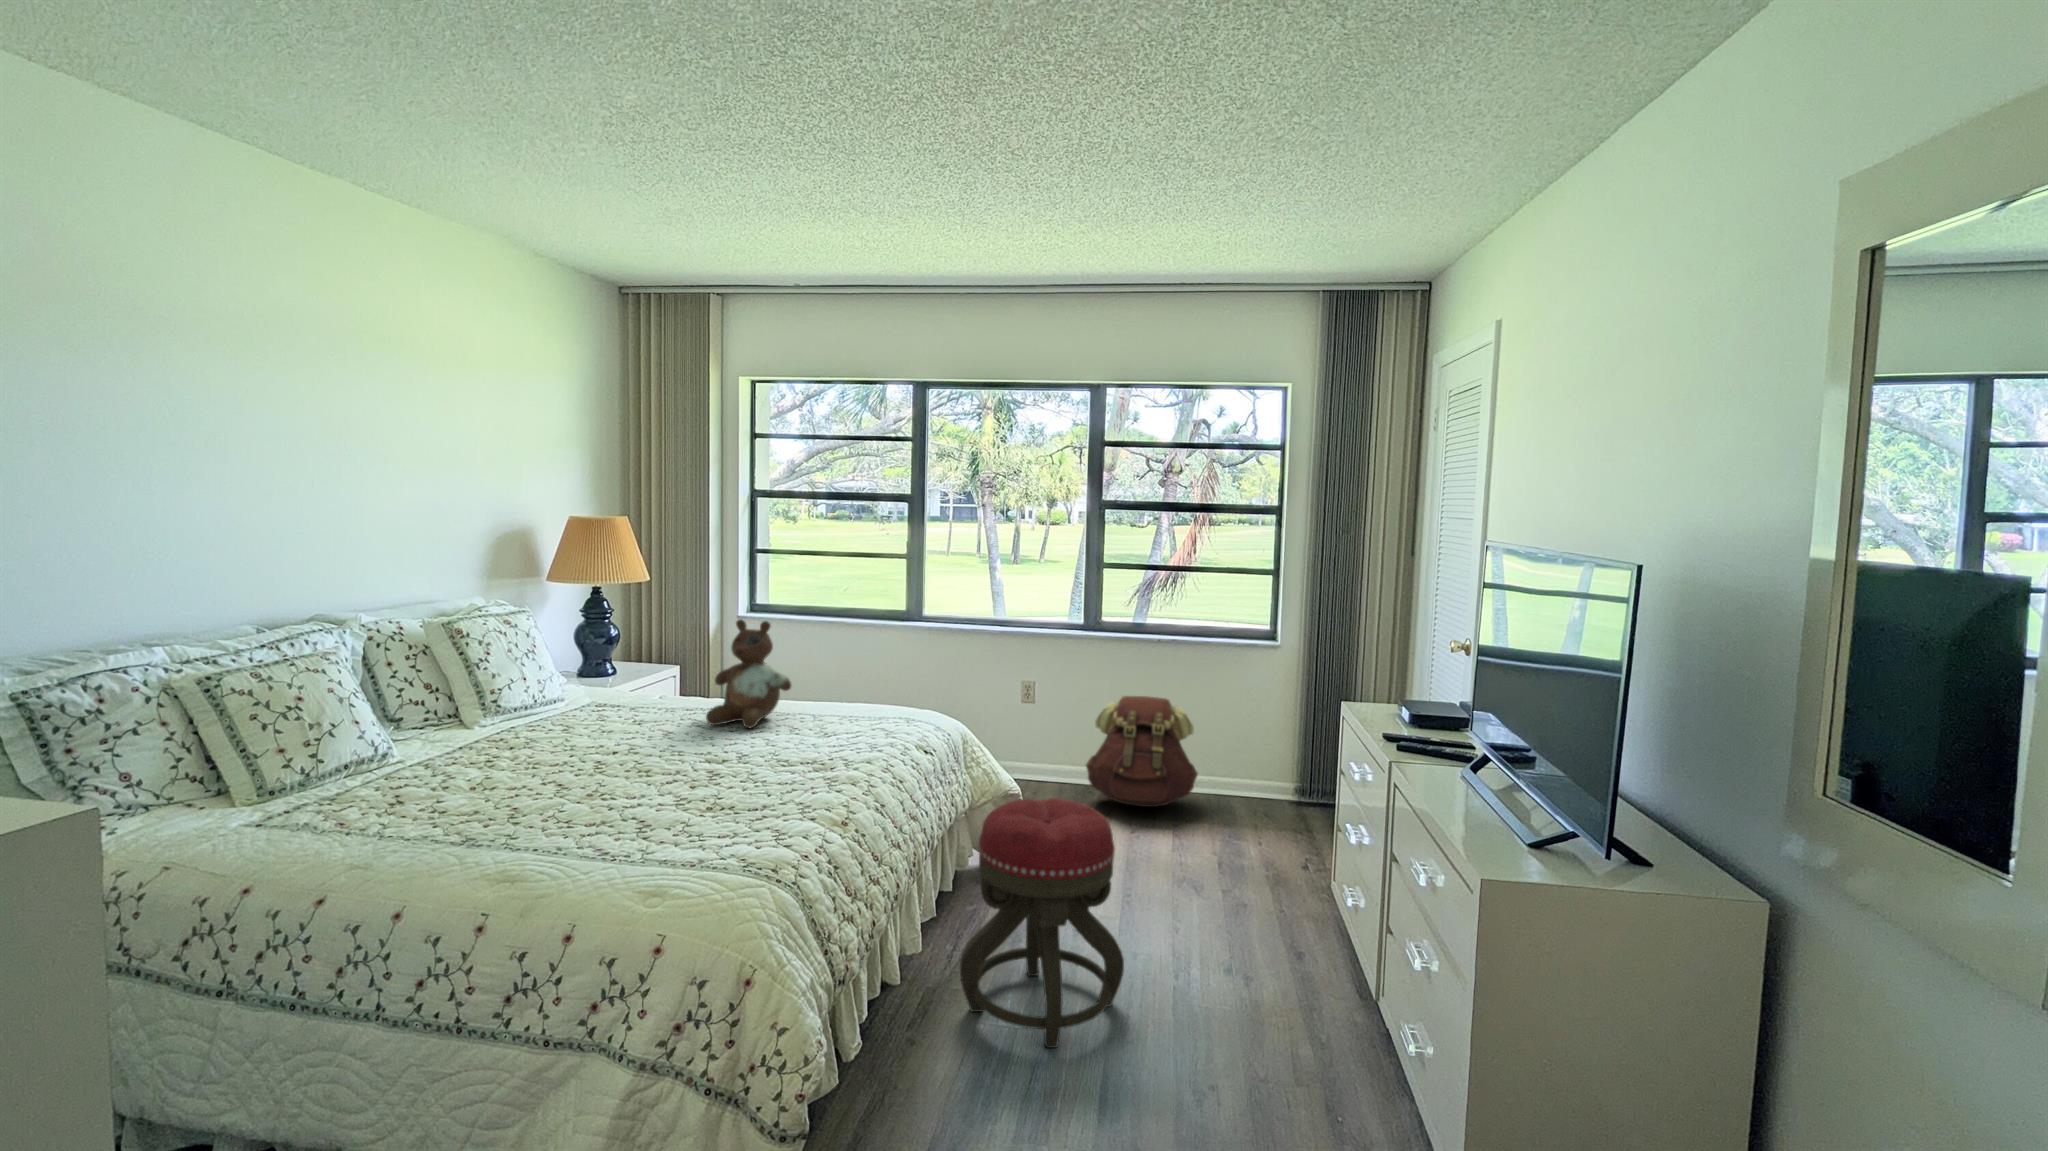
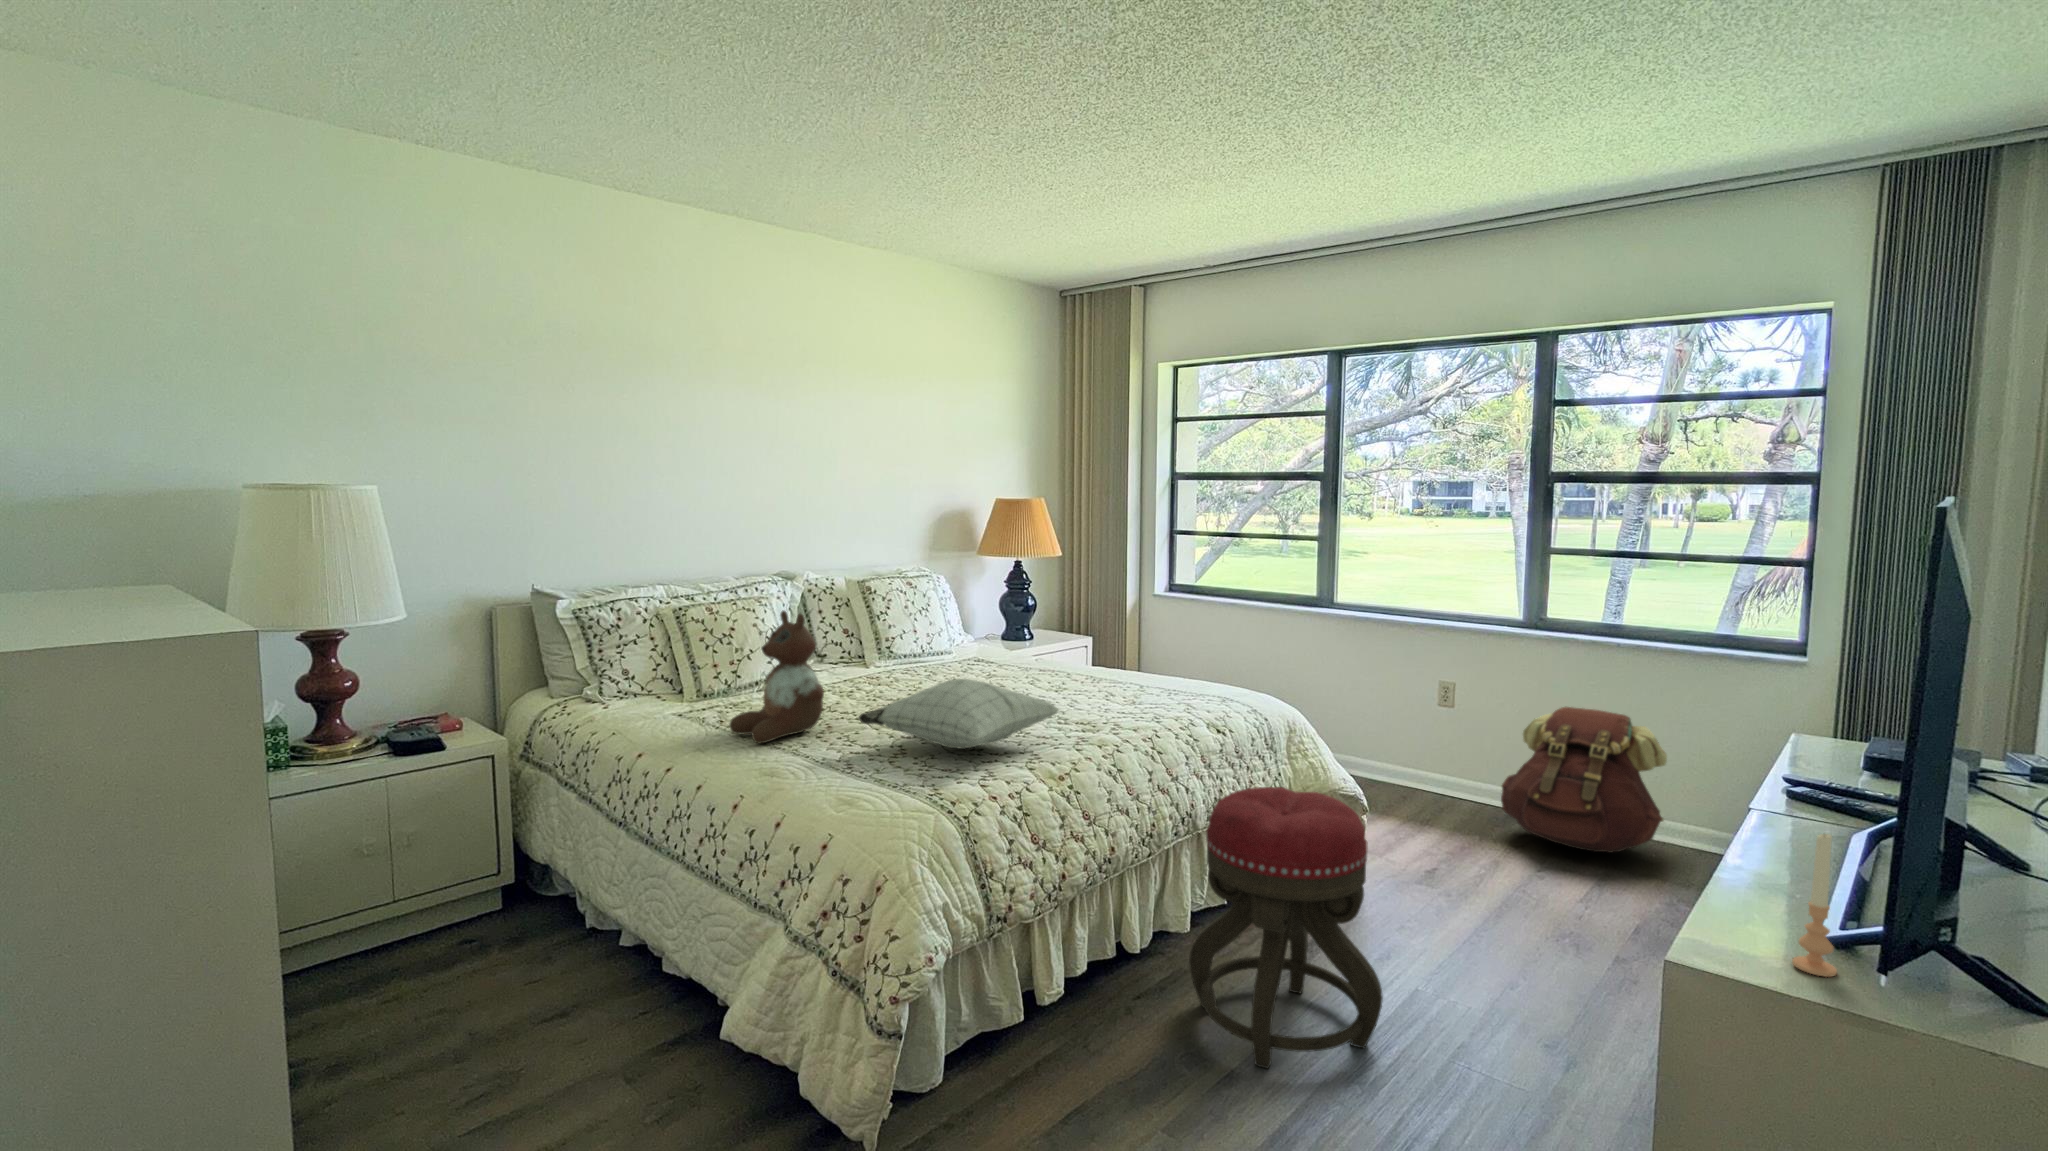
stuffed bear: present [706,619,791,728] -> present [729,611,824,743]
pillow: none [608,735,818,811] -> present [858,679,1059,749]
candle: none [1513,783,1537,872] -> present [1792,834,1837,977]

